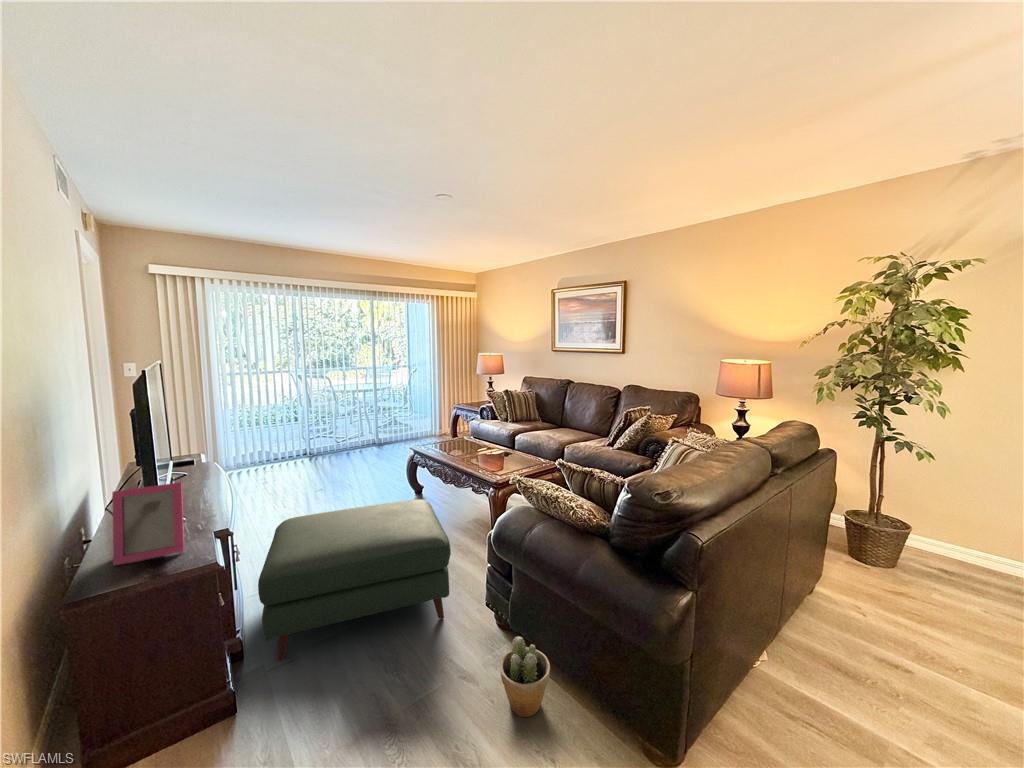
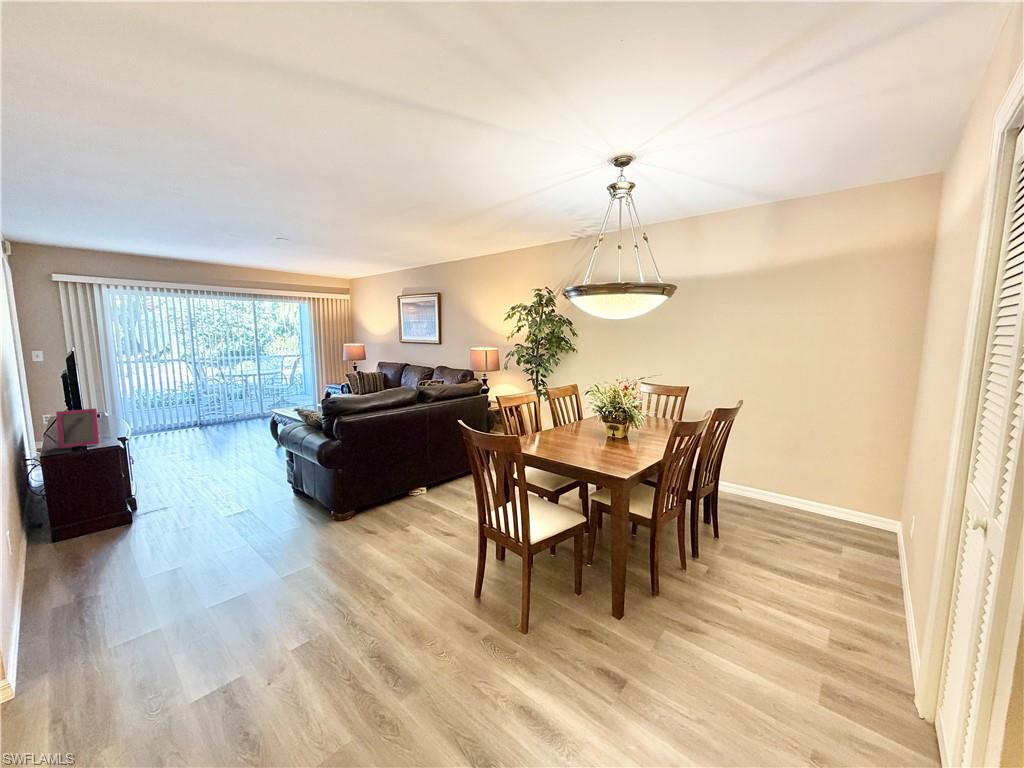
ottoman: present [258,500,451,661] -> none [145,431,269,508]
potted plant: present [500,636,550,717] -> none [277,479,304,514]

